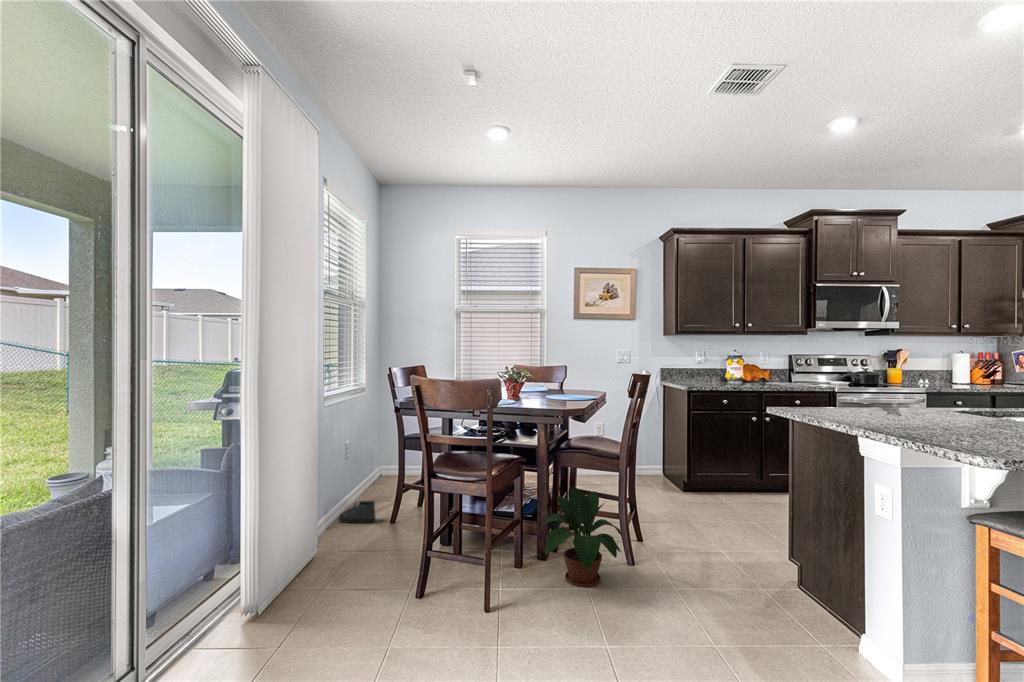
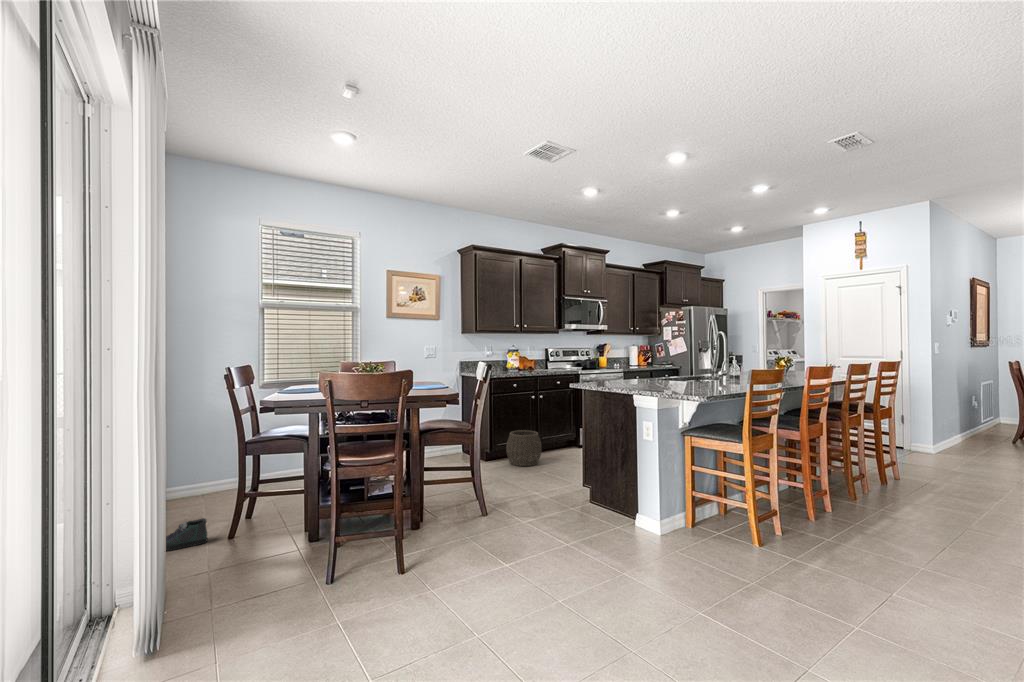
woven basket: none [707,460,757,508] -> present [507,430,541,466]
potted plant: present [540,487,622,587] -> none [425,462,499,547]

